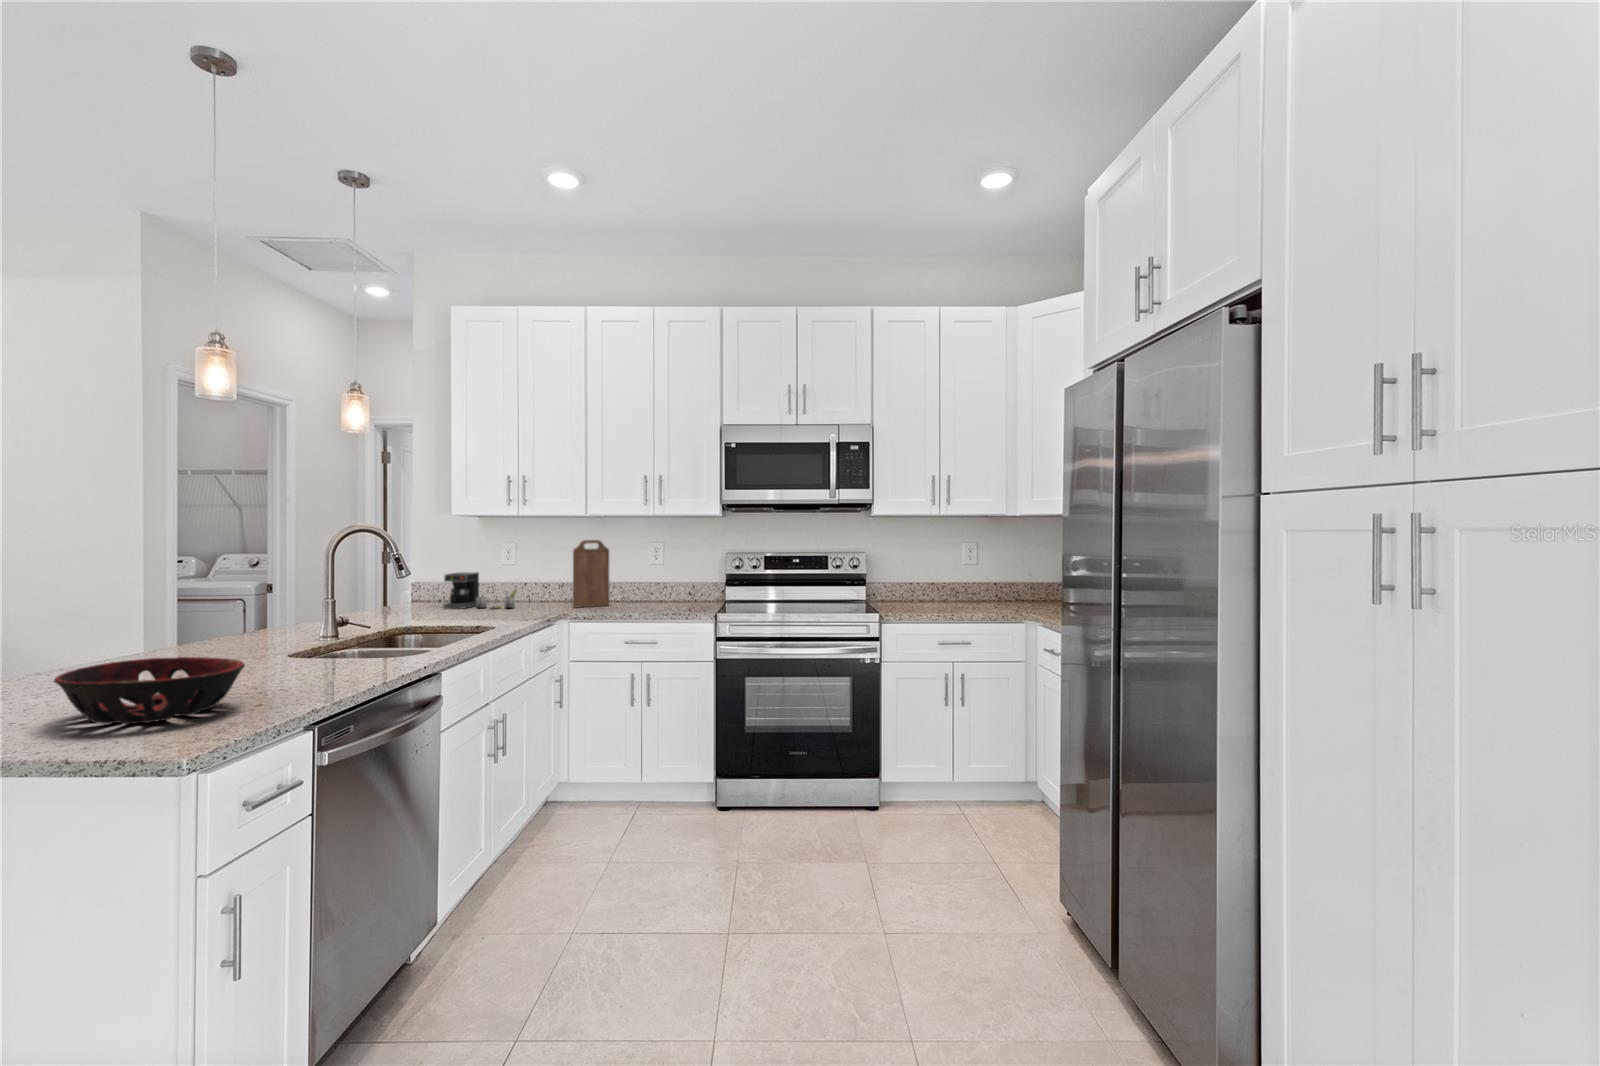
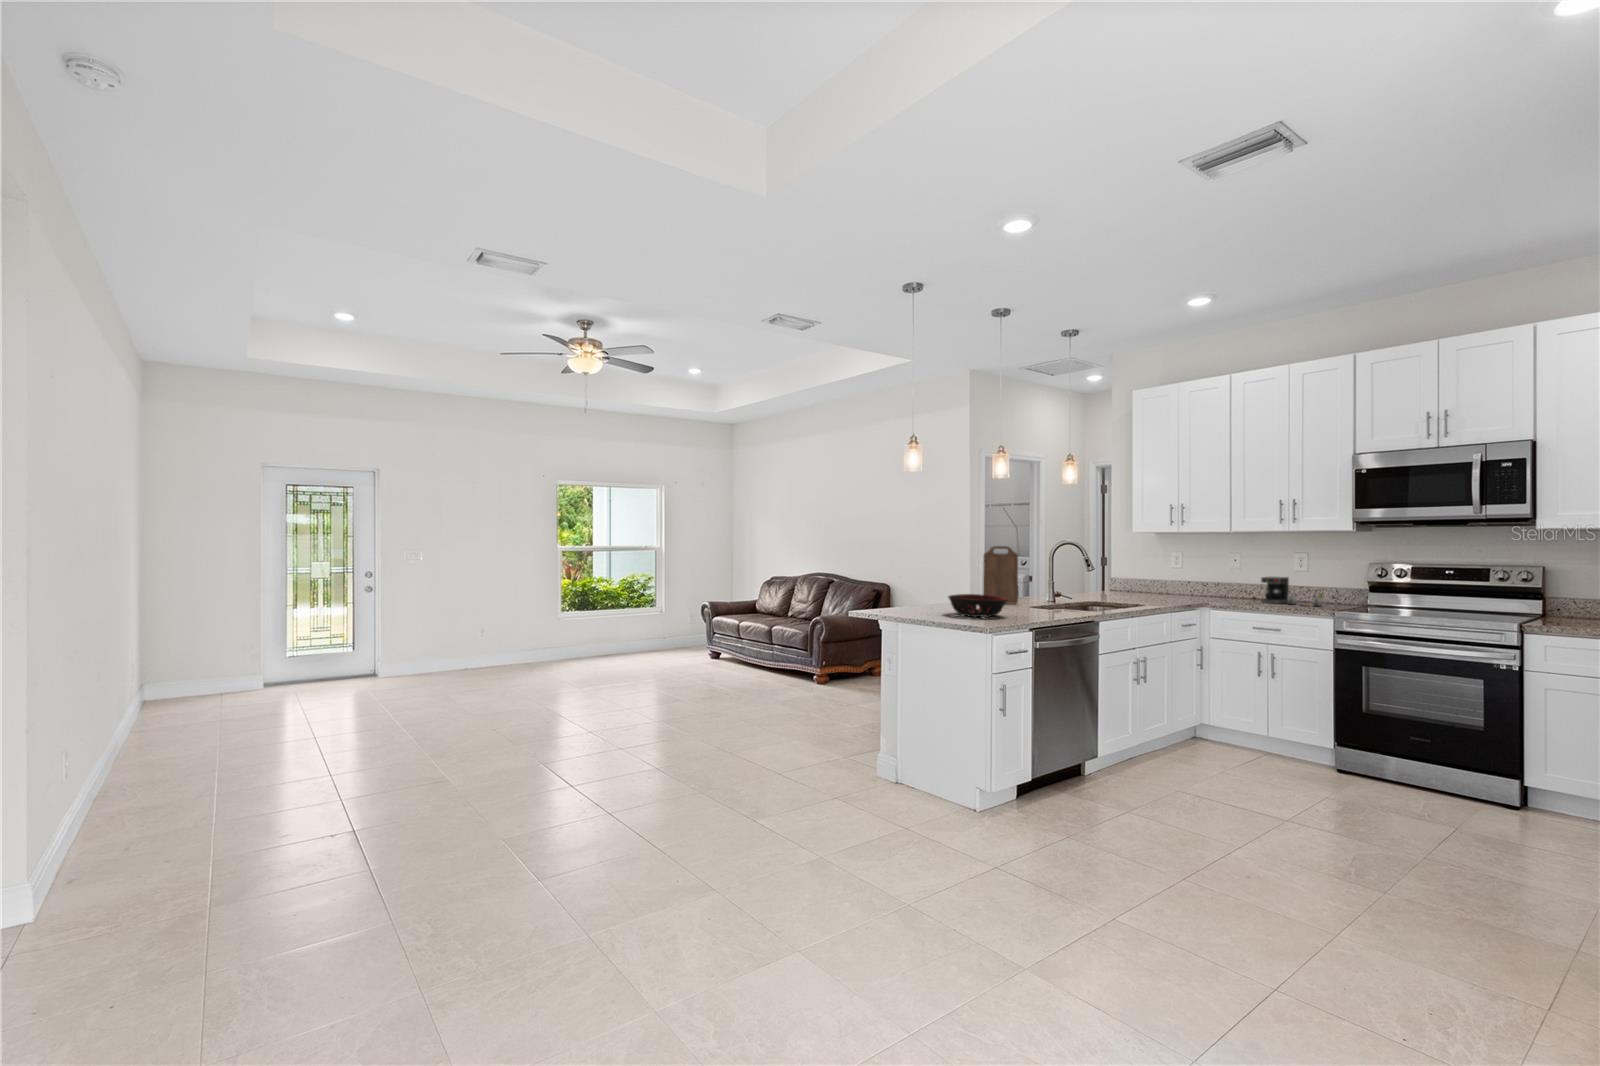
cutting board: present [573,540,609,608] -> present [983,546,1018,604]
coffee maker: present [444,572,516,609] -> present [1261,577,1323,606]

